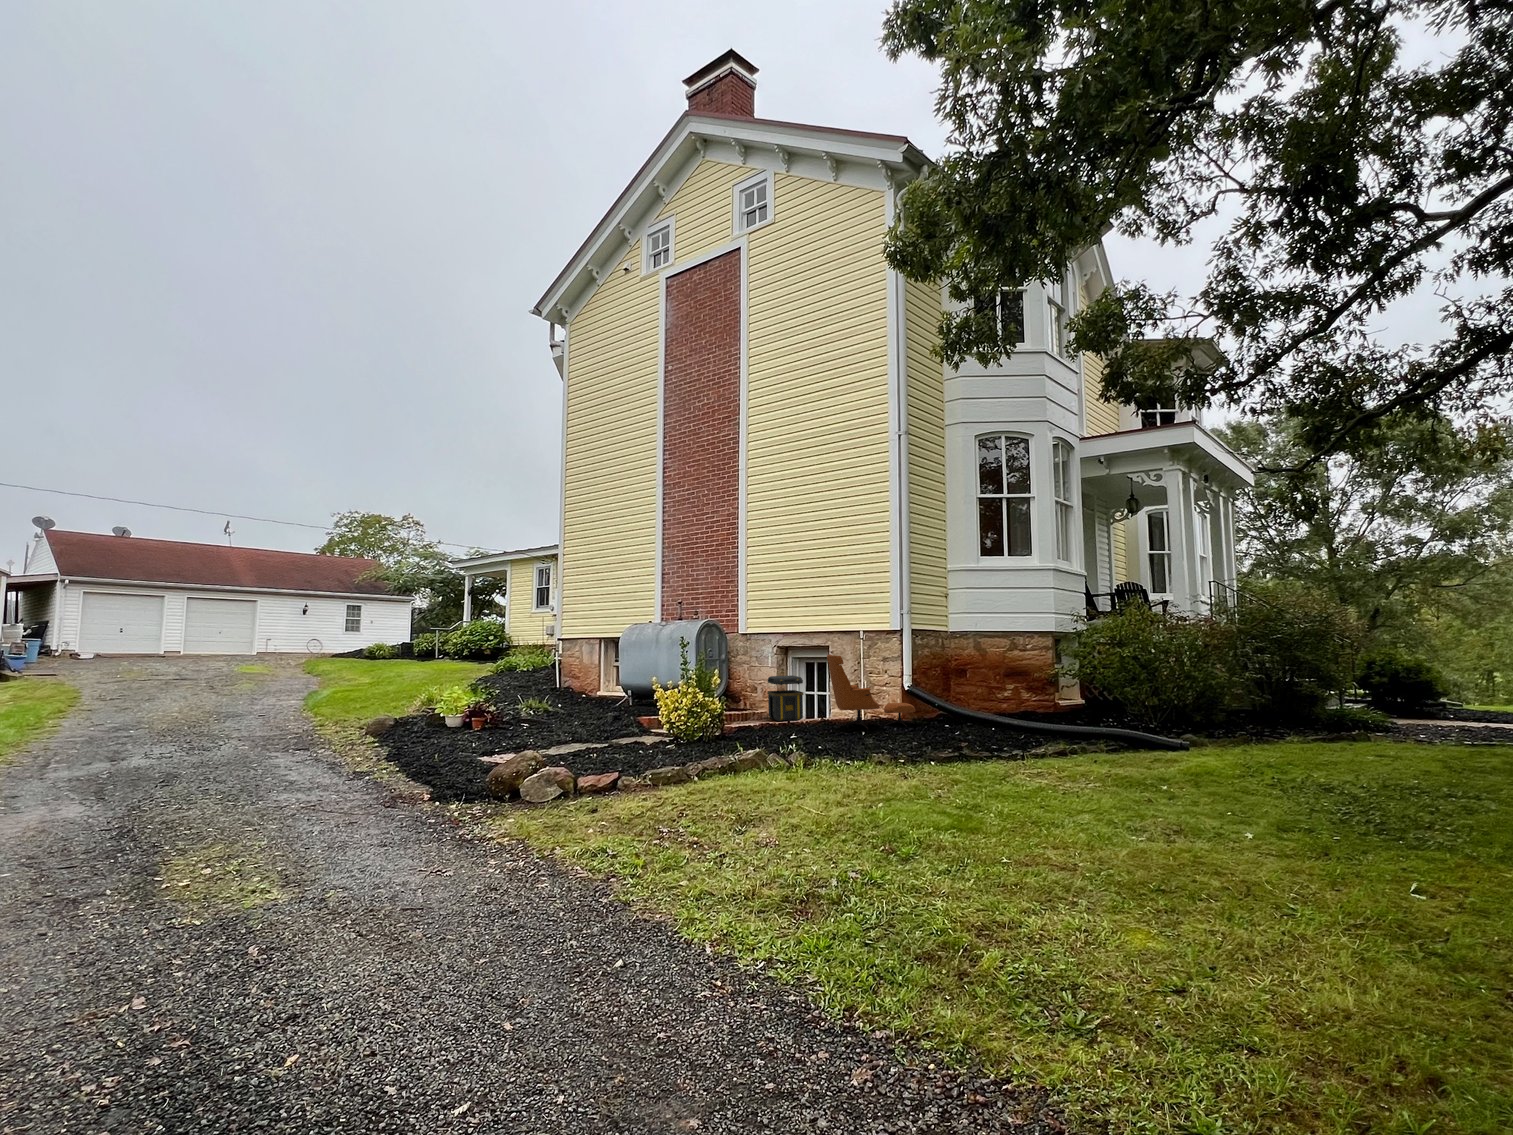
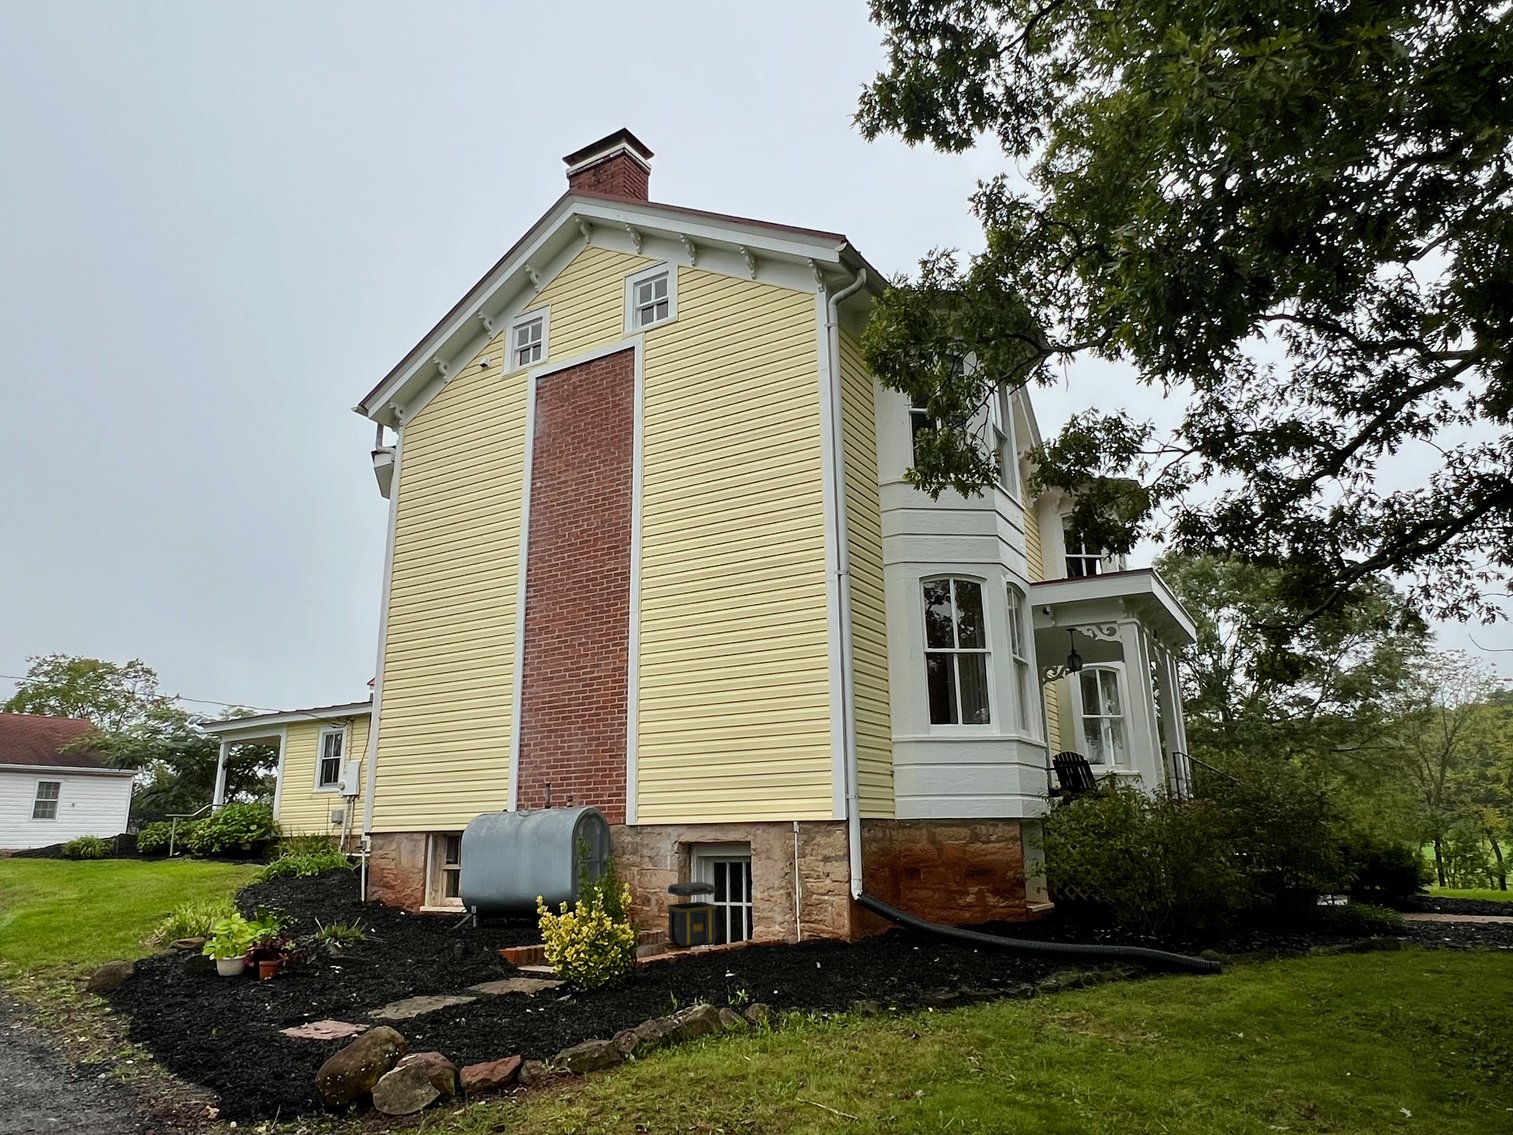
lounge chair: present [827,655,915,730] -> none [756,855,868,958]

